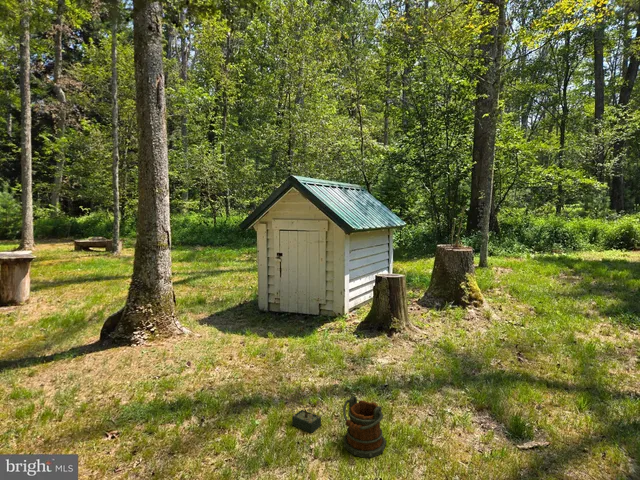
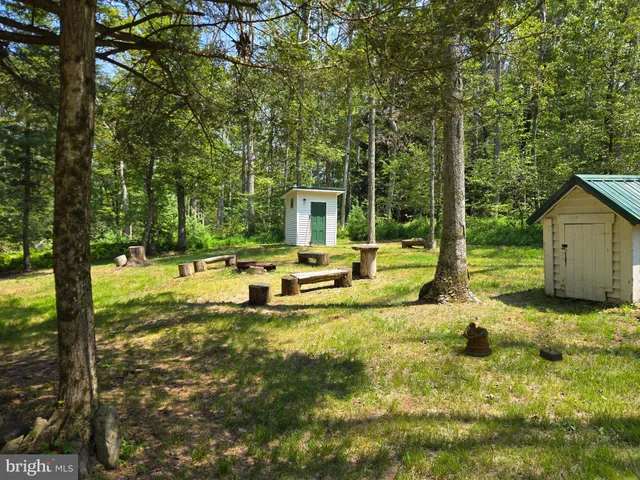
bucket: present [343,396,386,457] -> present [462,322,492,357]

